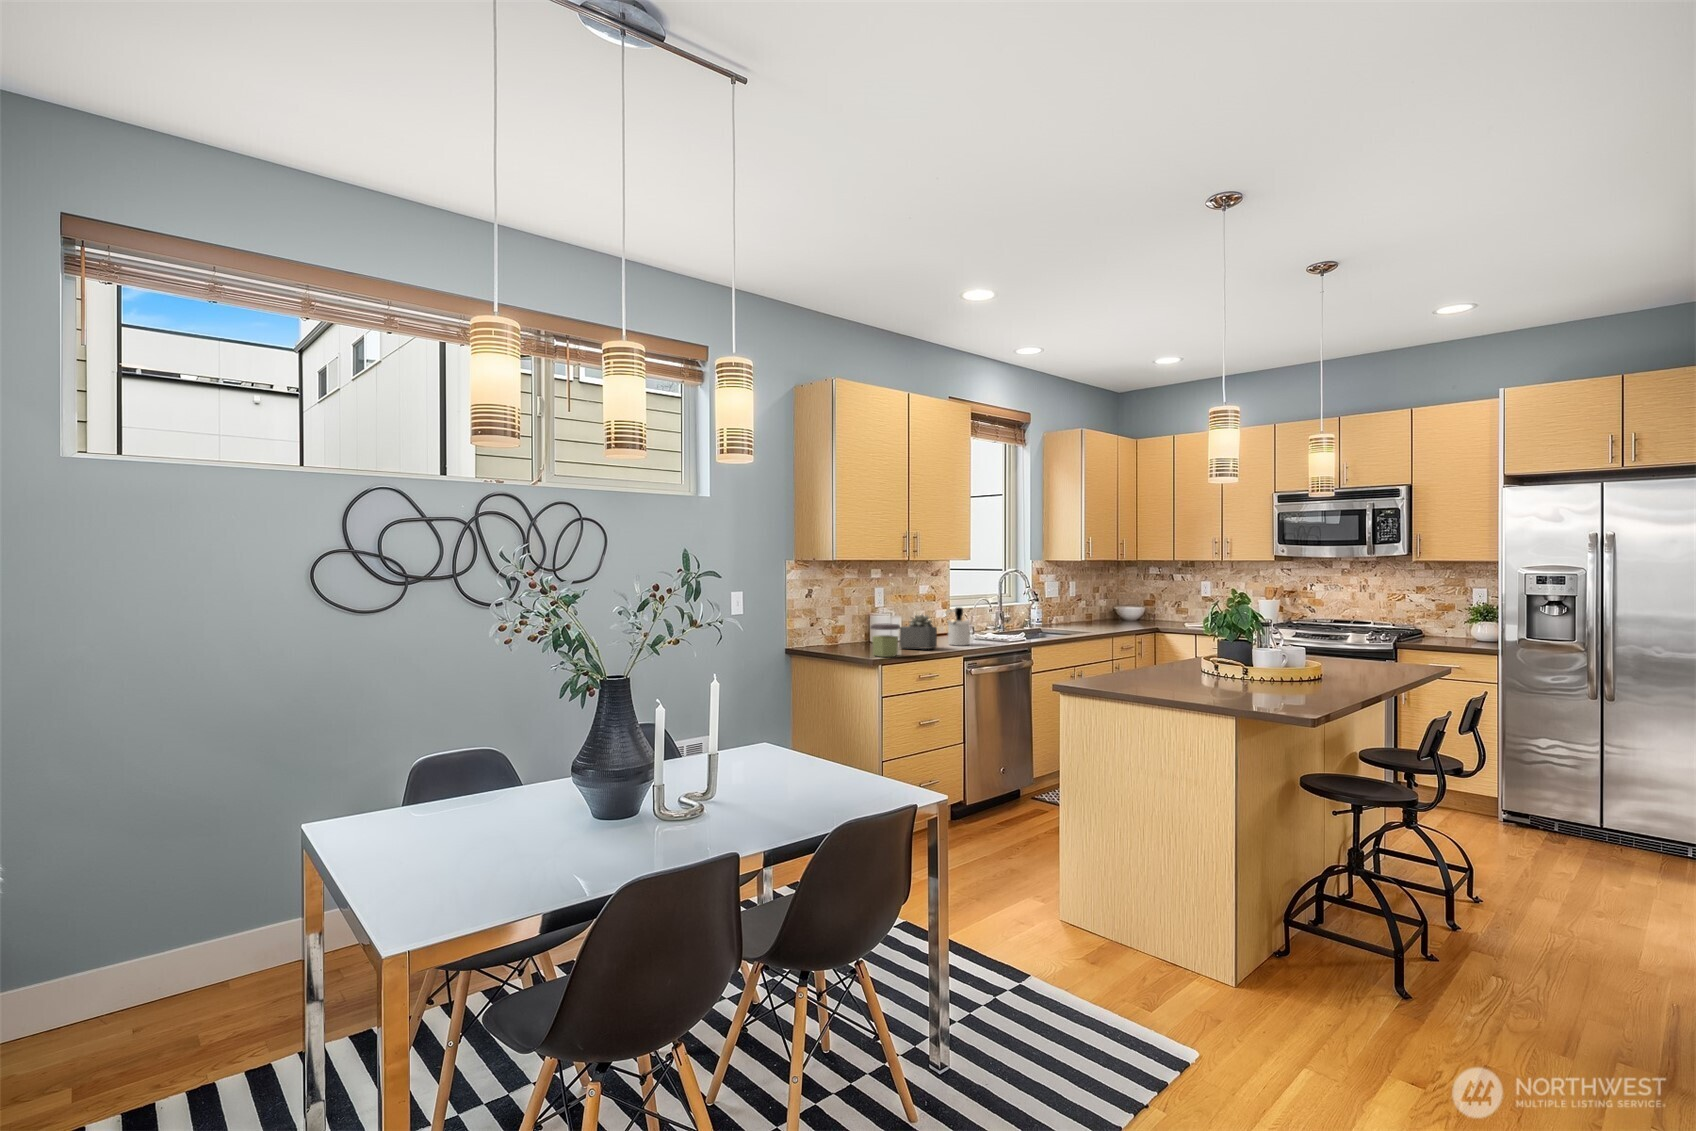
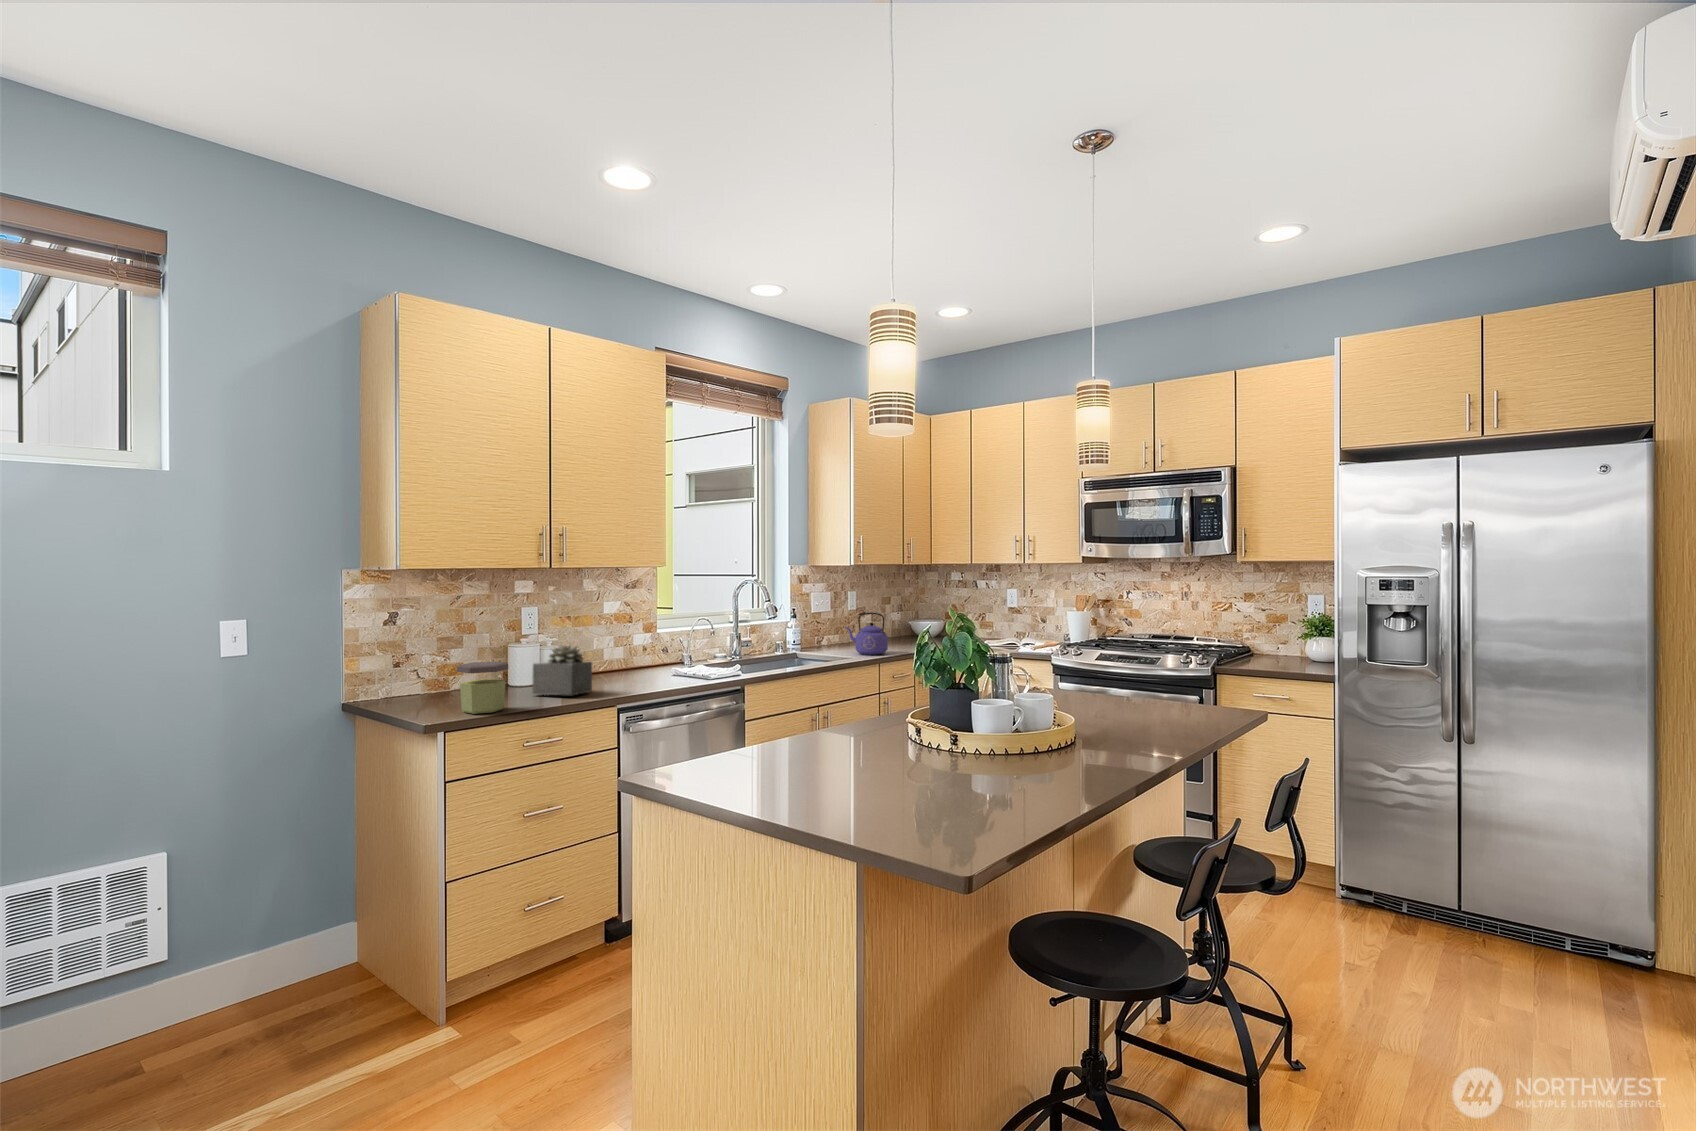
kettle: none [1080,598,1115,631] -> present [846,613,888,655]
soap dispenser: present [944,607,970,646] -> none [608,632,654,686]

